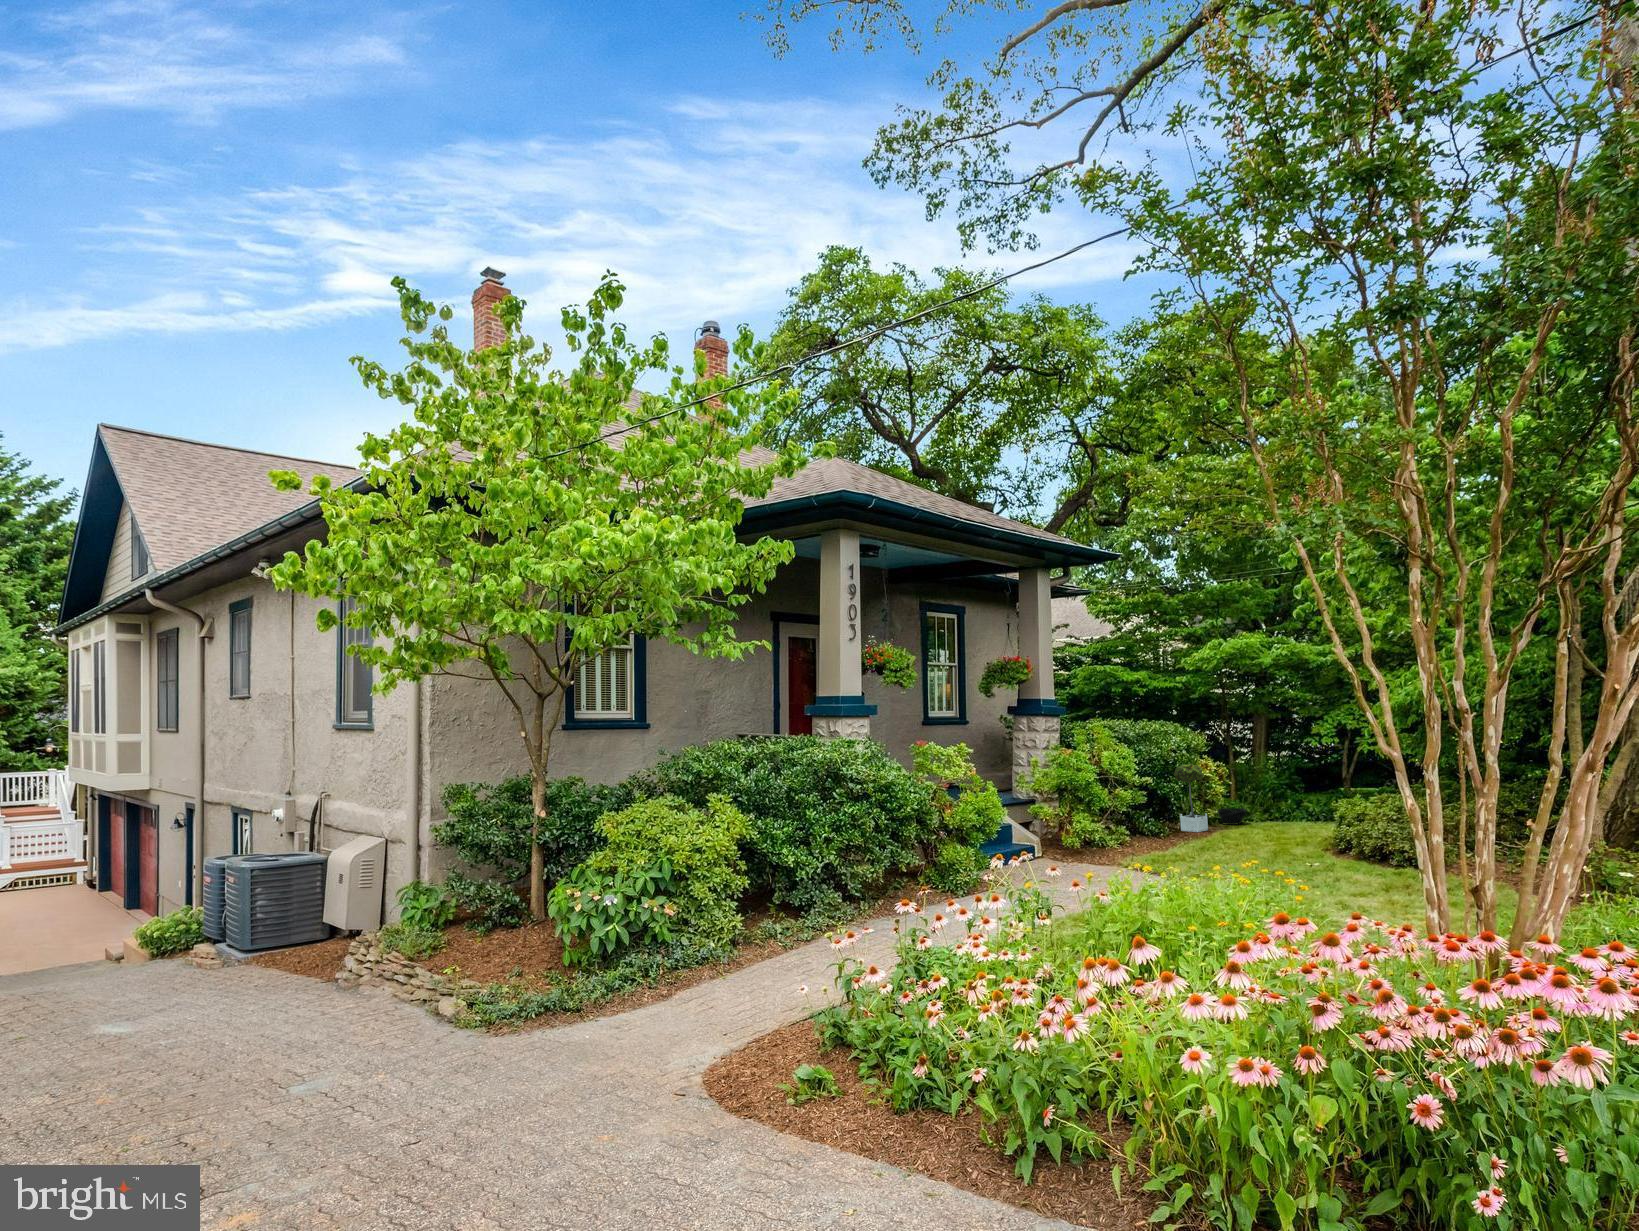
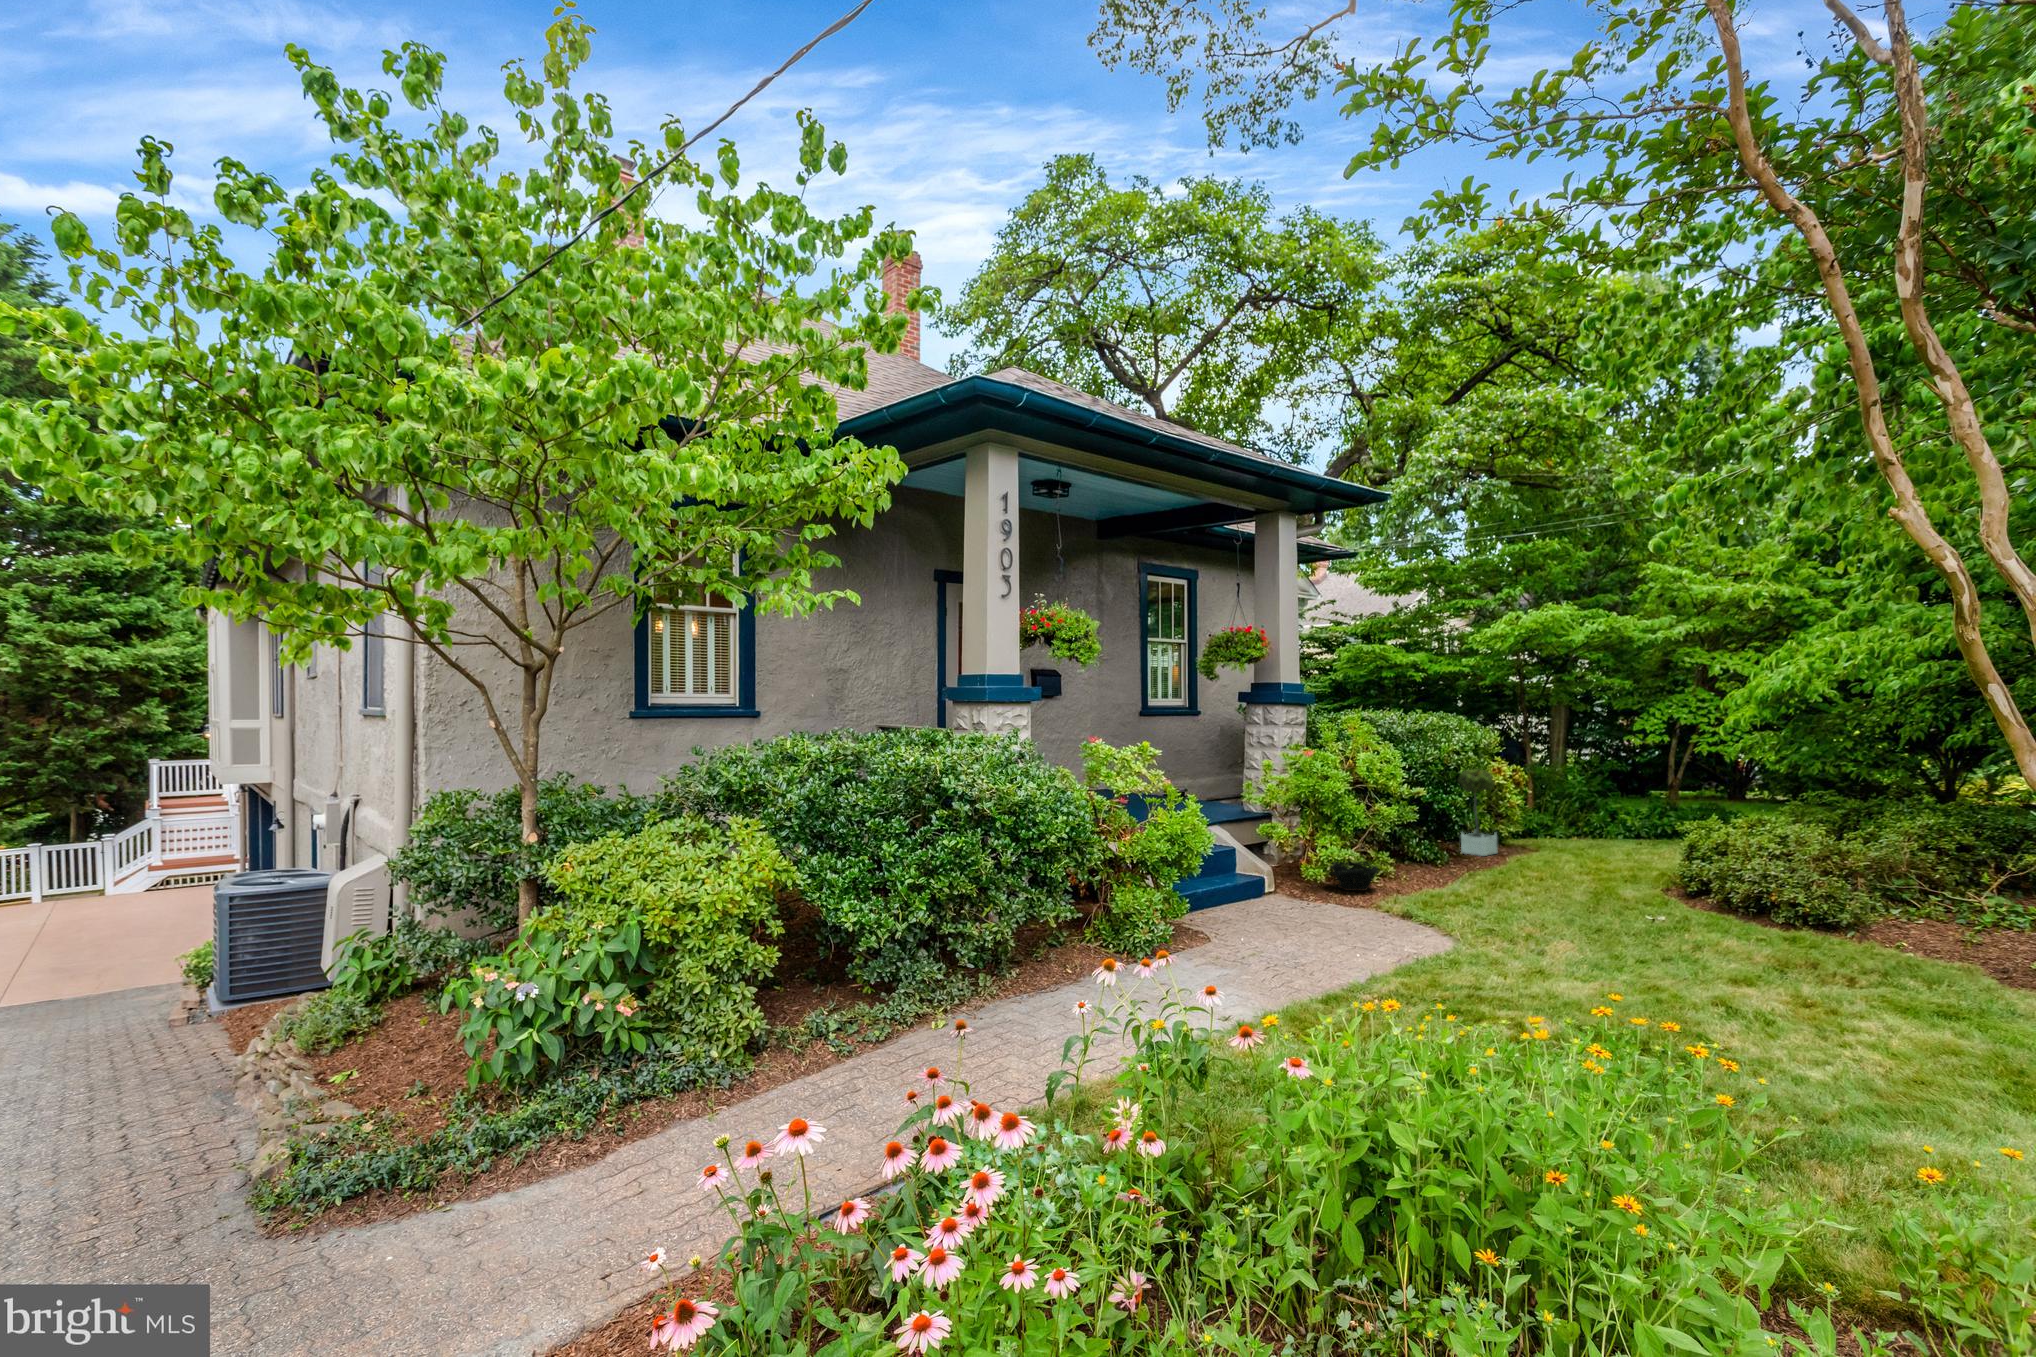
basket: present [1216,808,1246,825] -> present [1330,858,1378,891]

